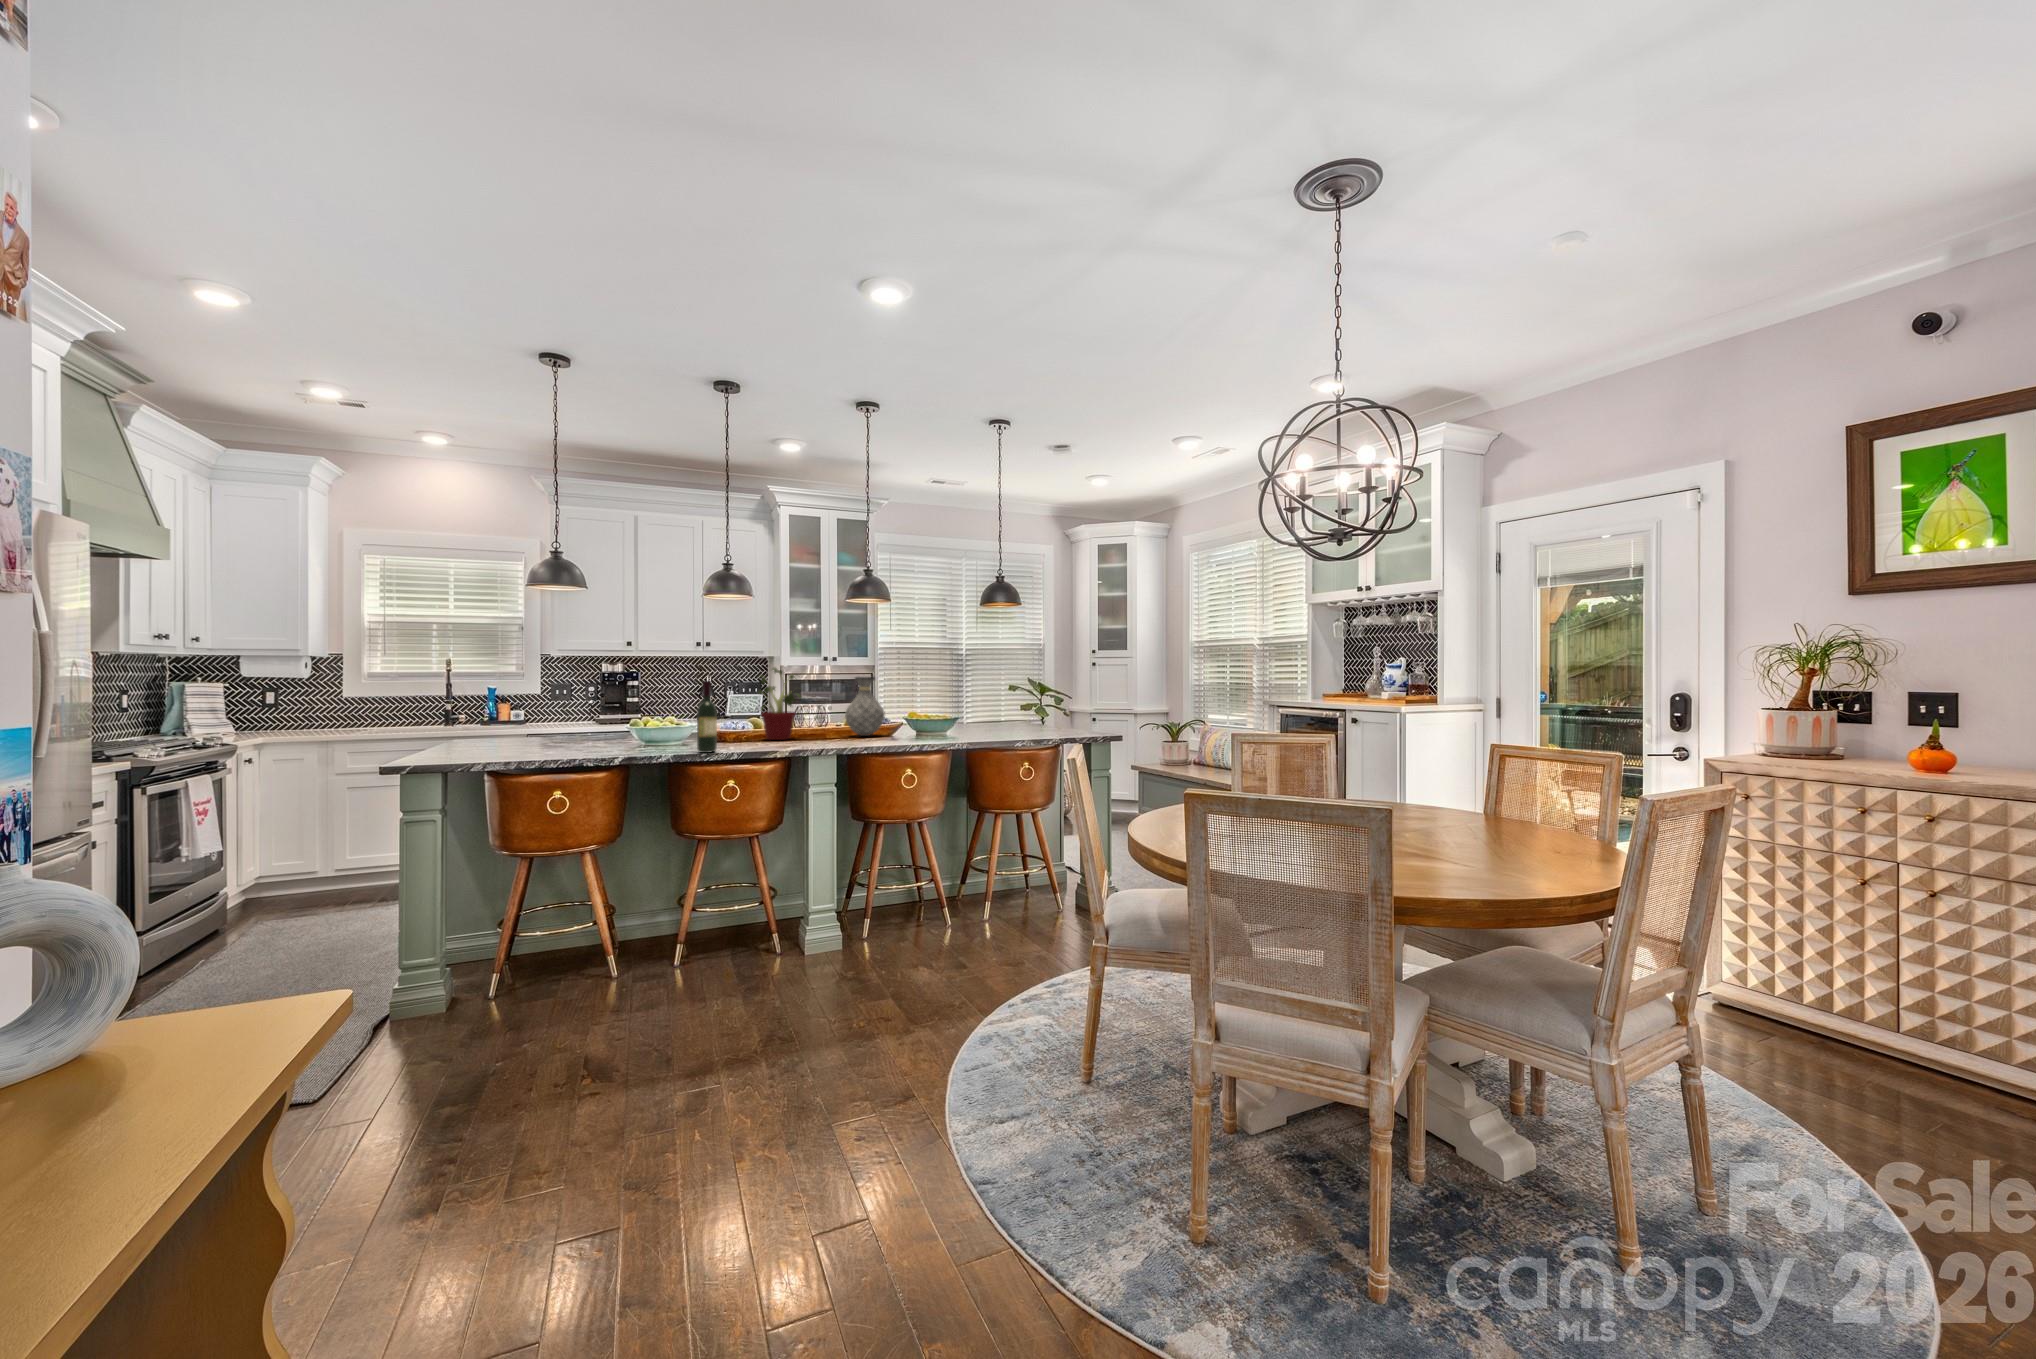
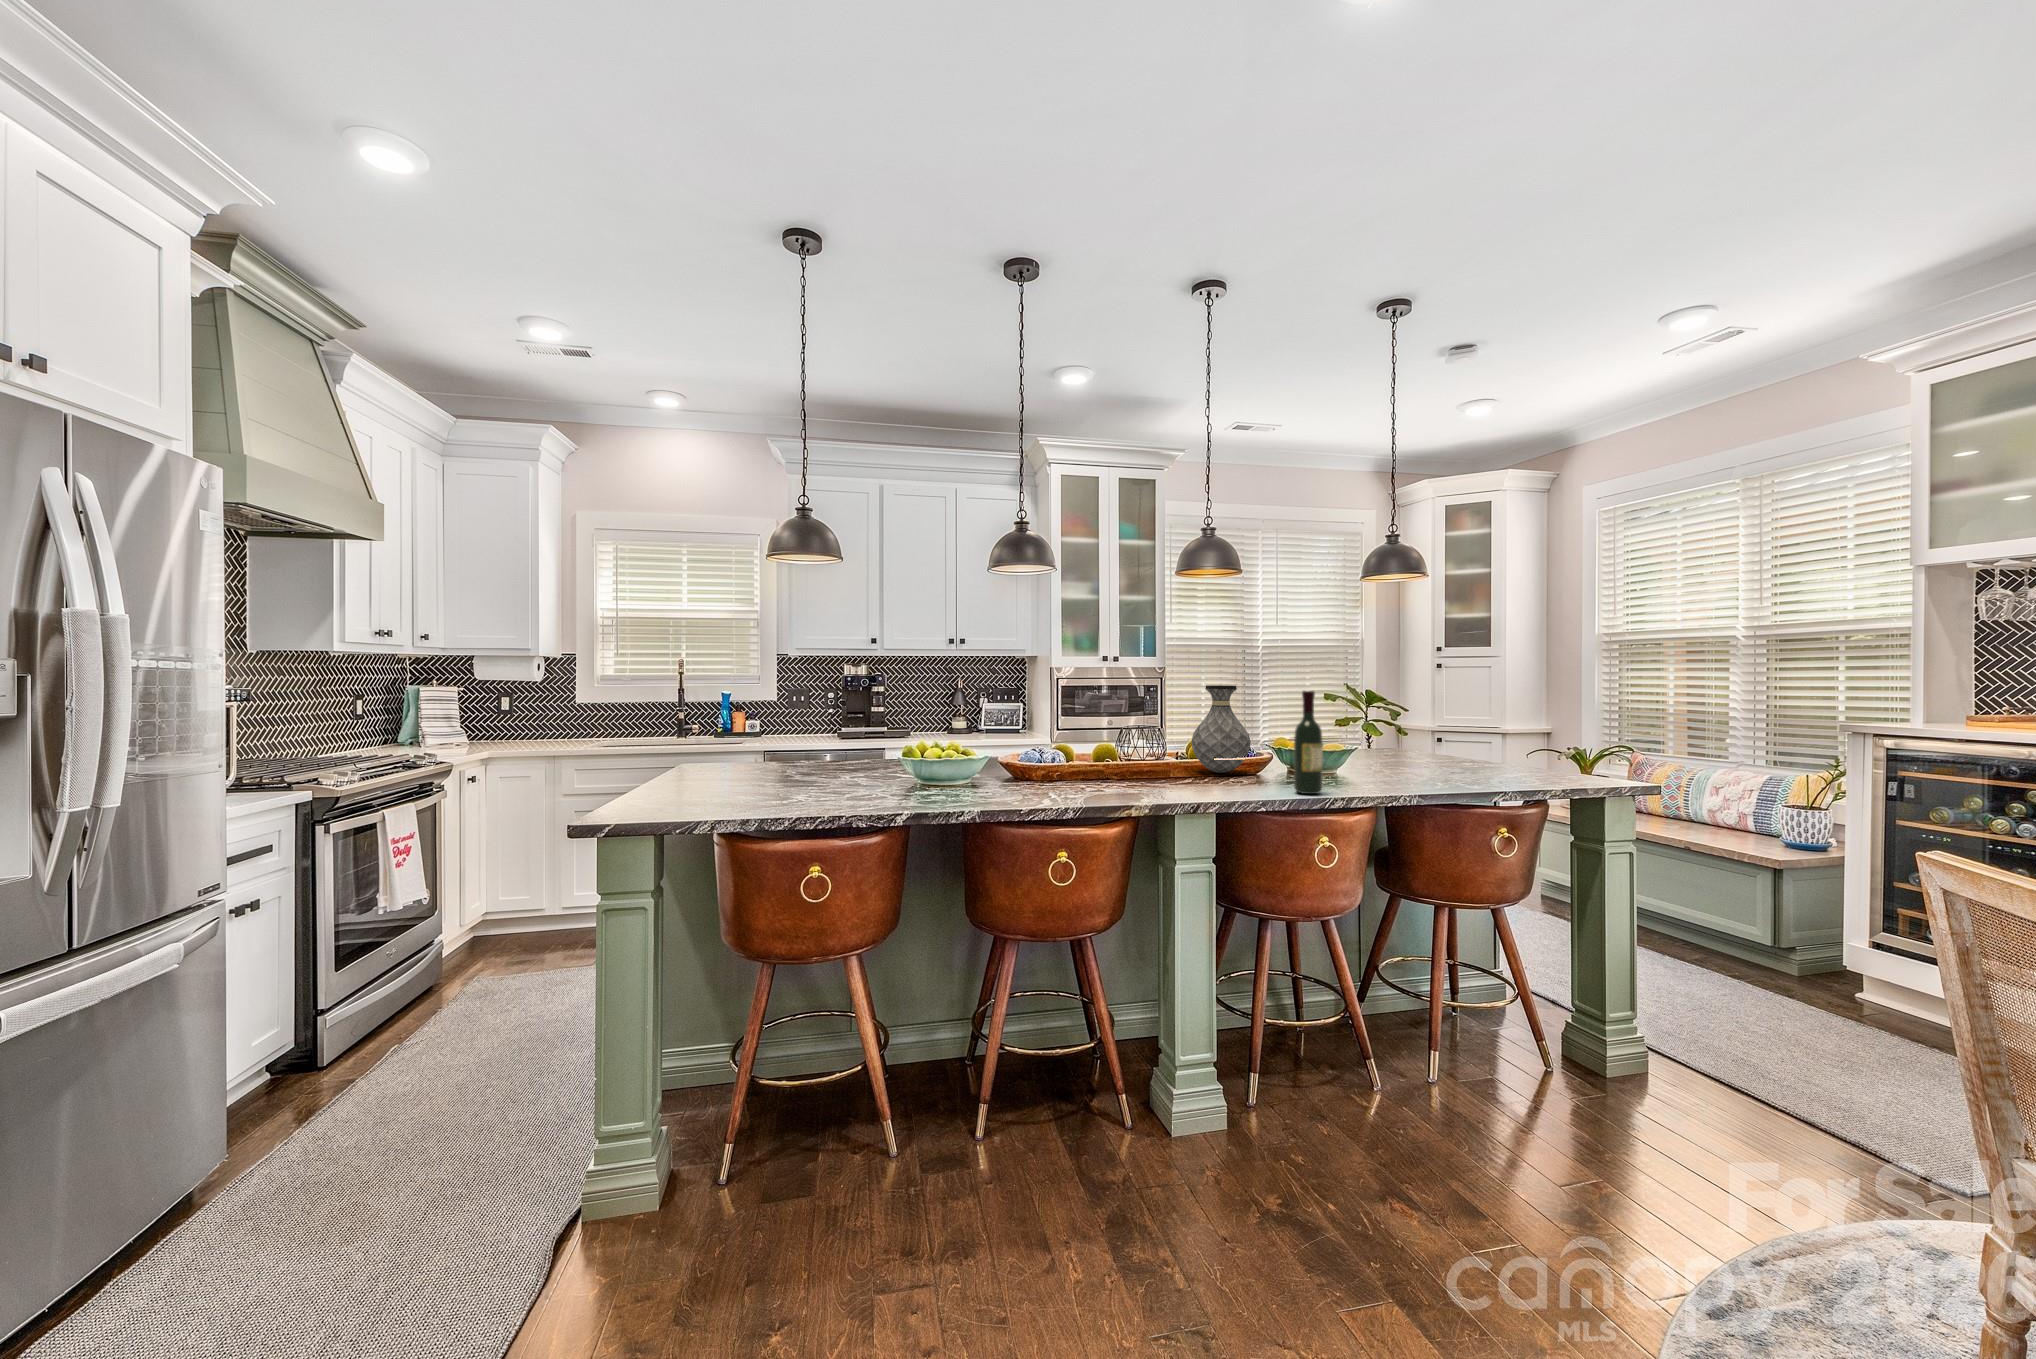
potted plant: present [759,668,801,740] -> none [1070,672,1137,778]
wine bottle: present [697,681,717,753] -> present [1294,691,1323,794]

